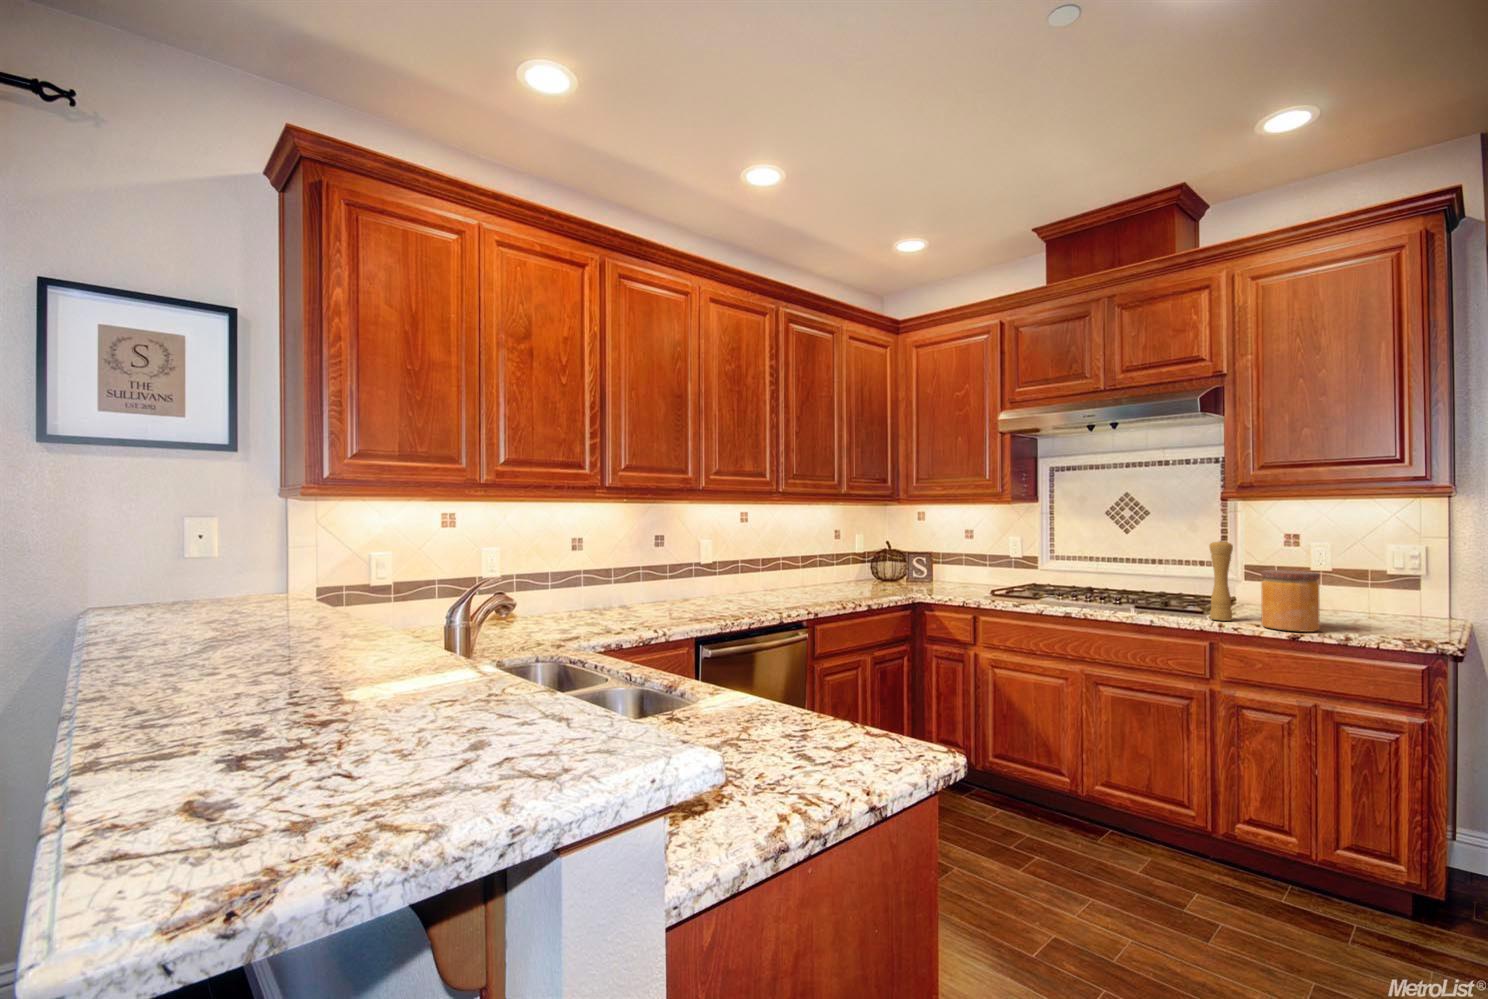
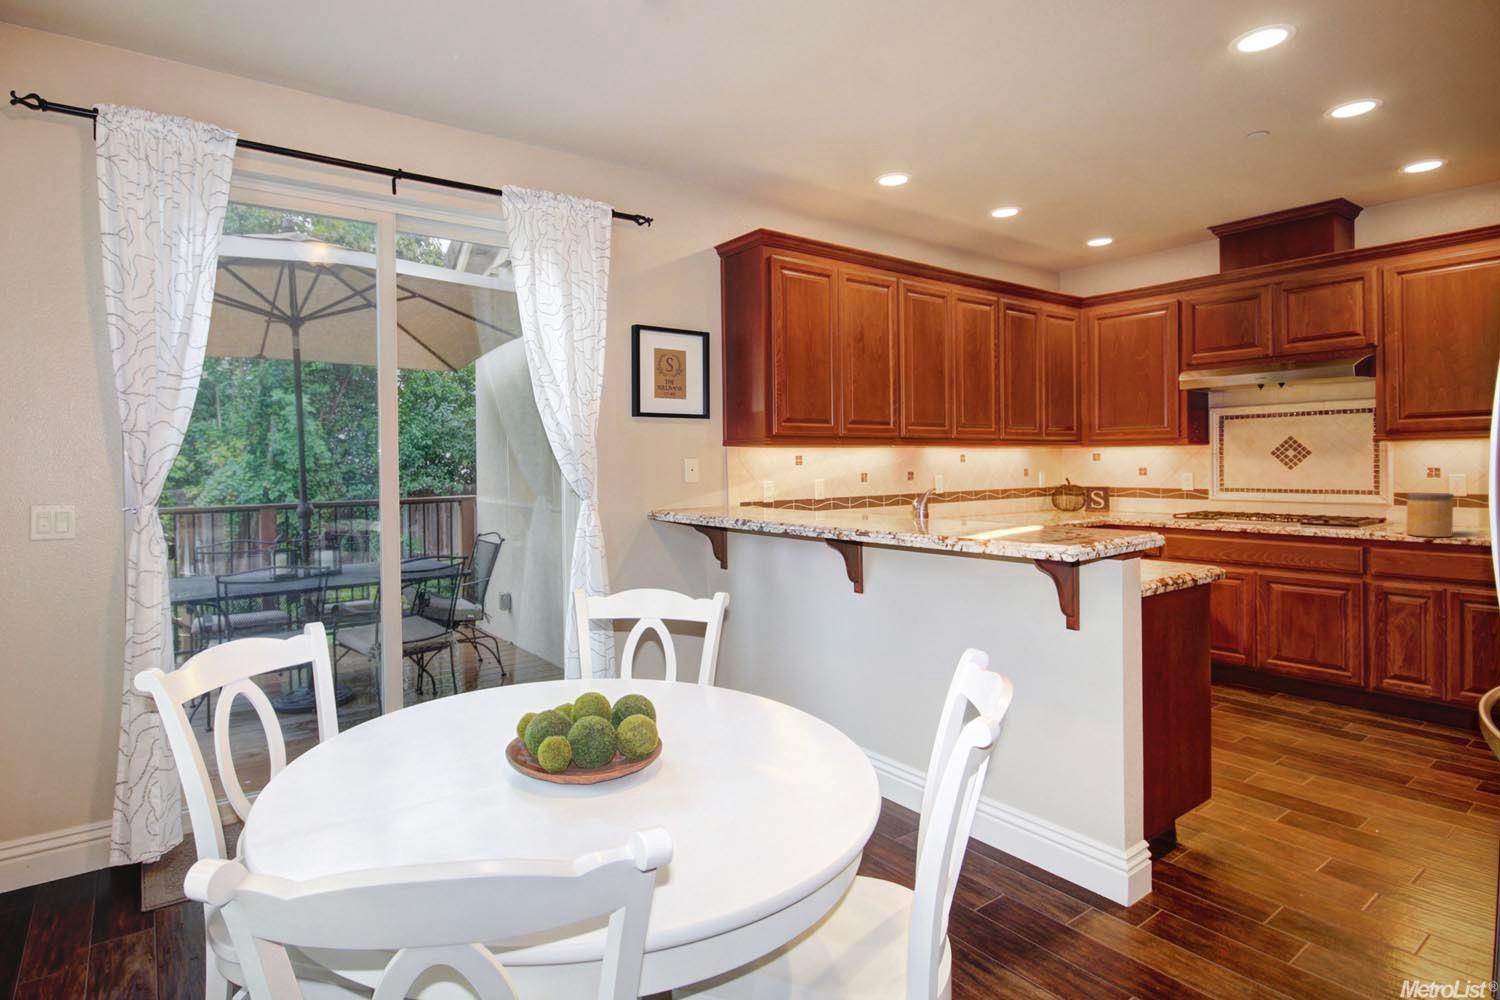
pepper mill: present [1209,541,1233,621] -> none [1364,472,1385,532]

